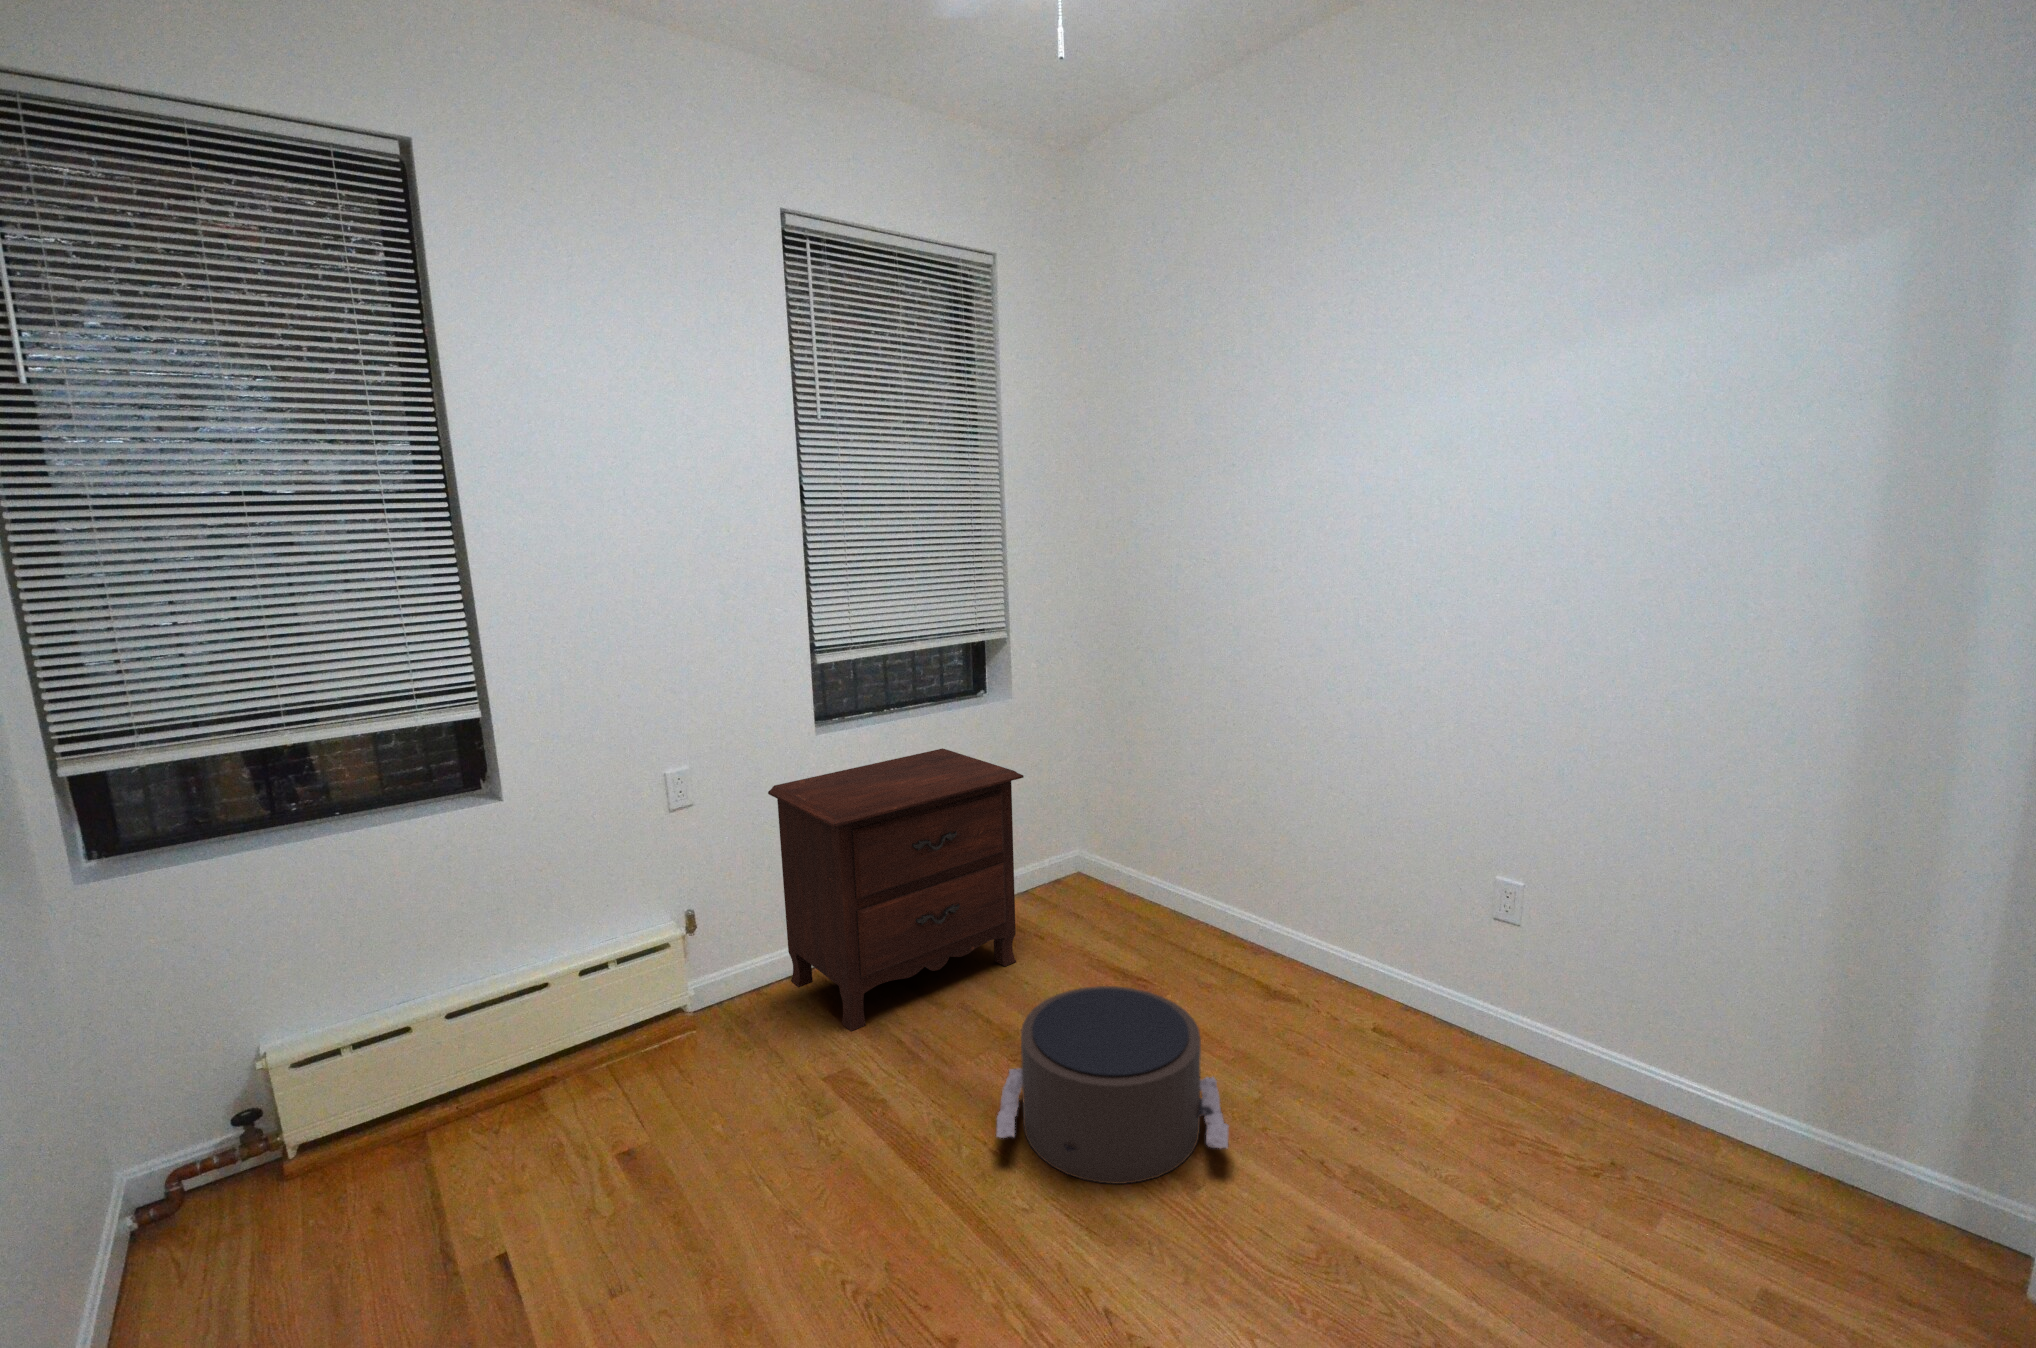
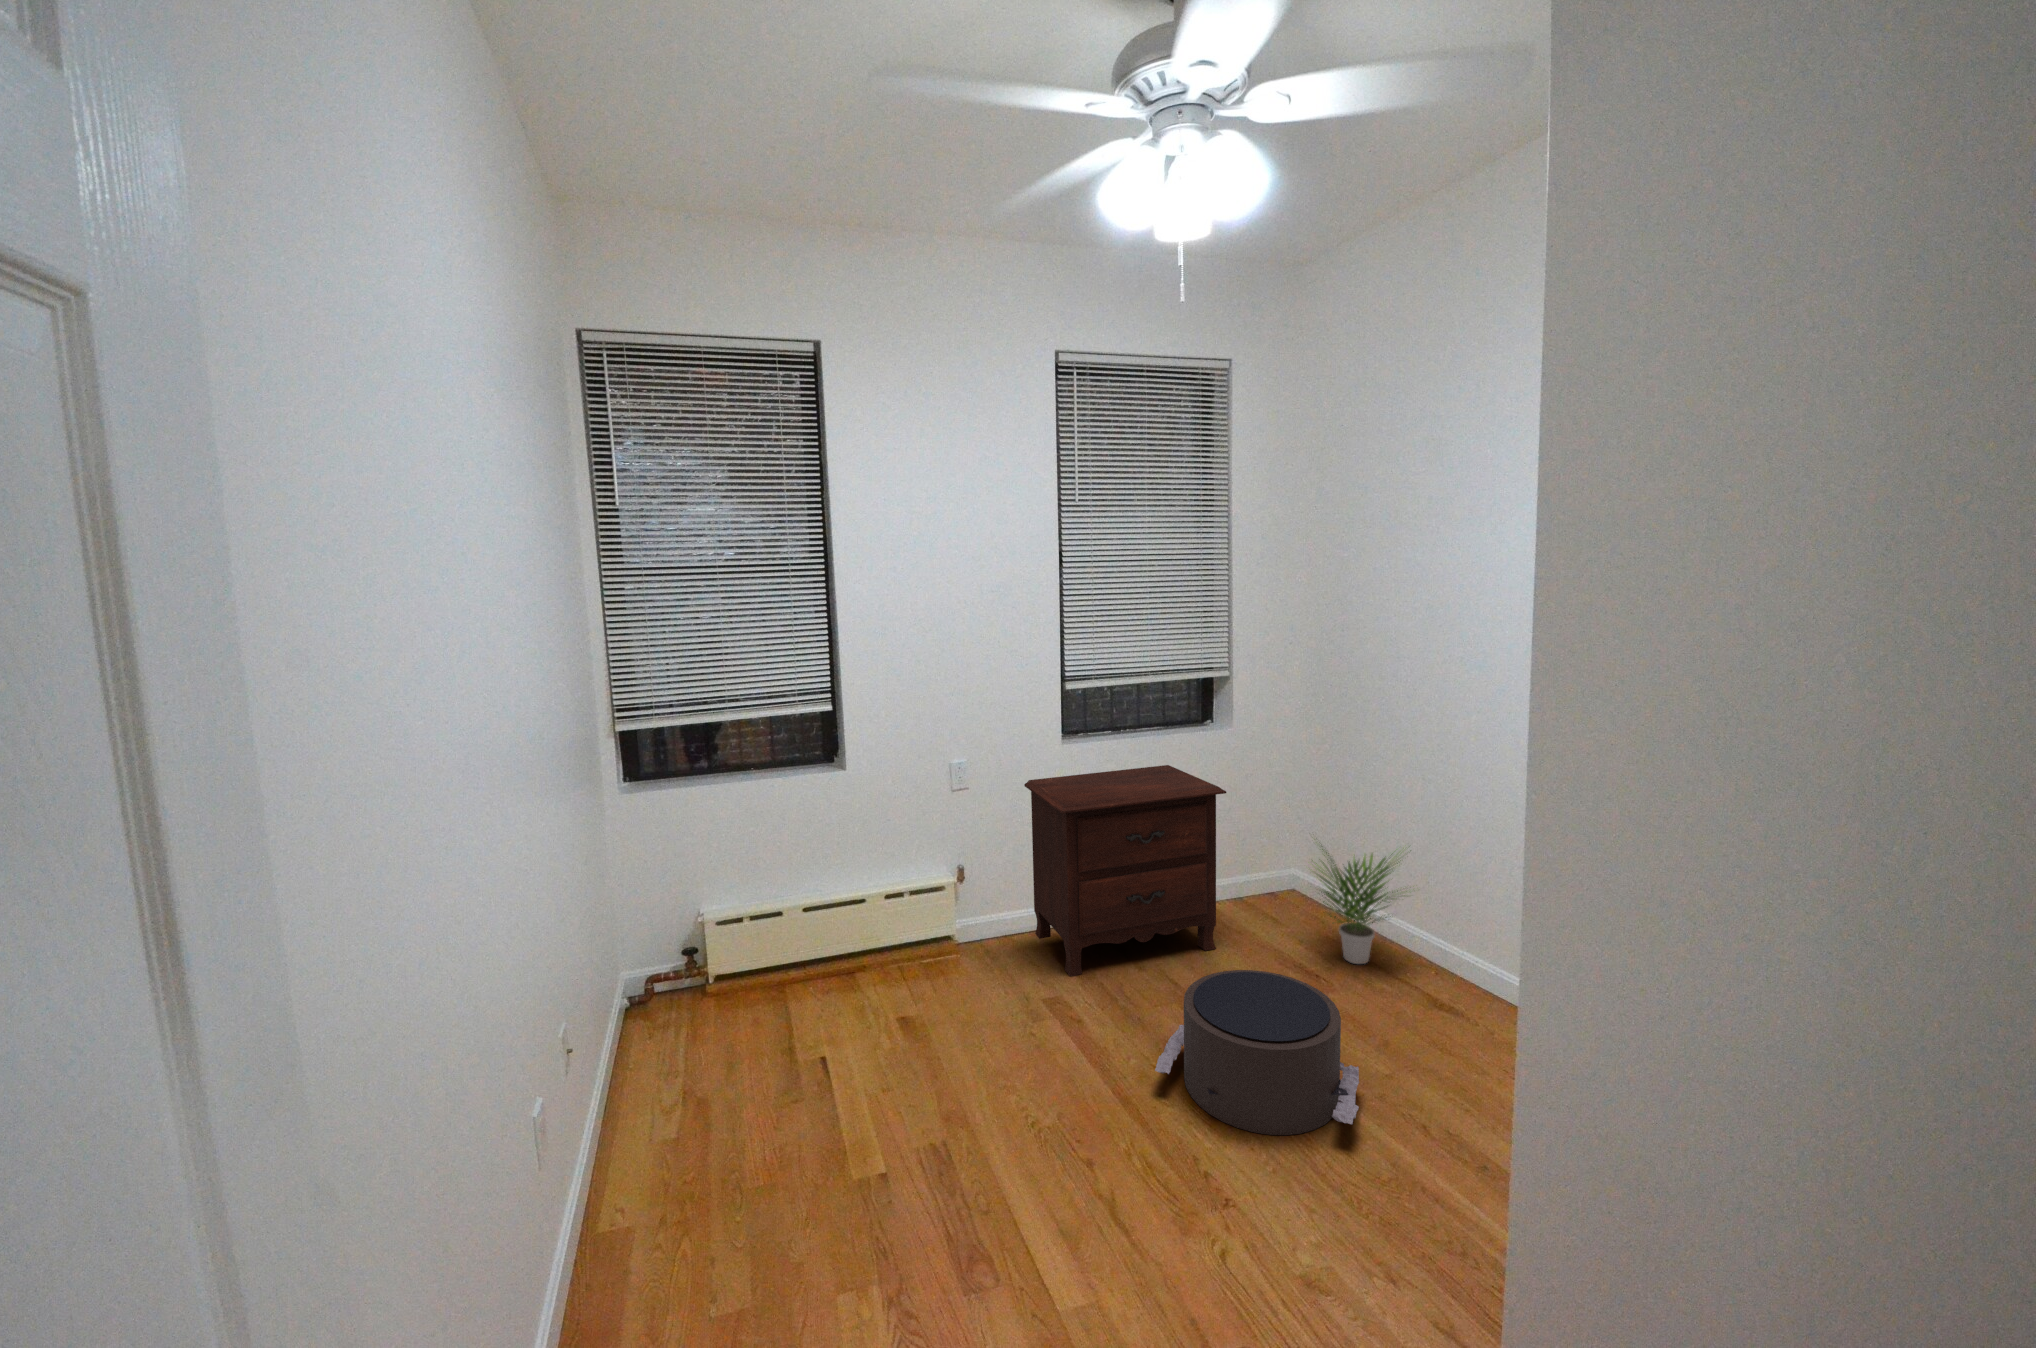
potted plant: none [1107,811,1233,952] -> present [1317,846,1414,964]

